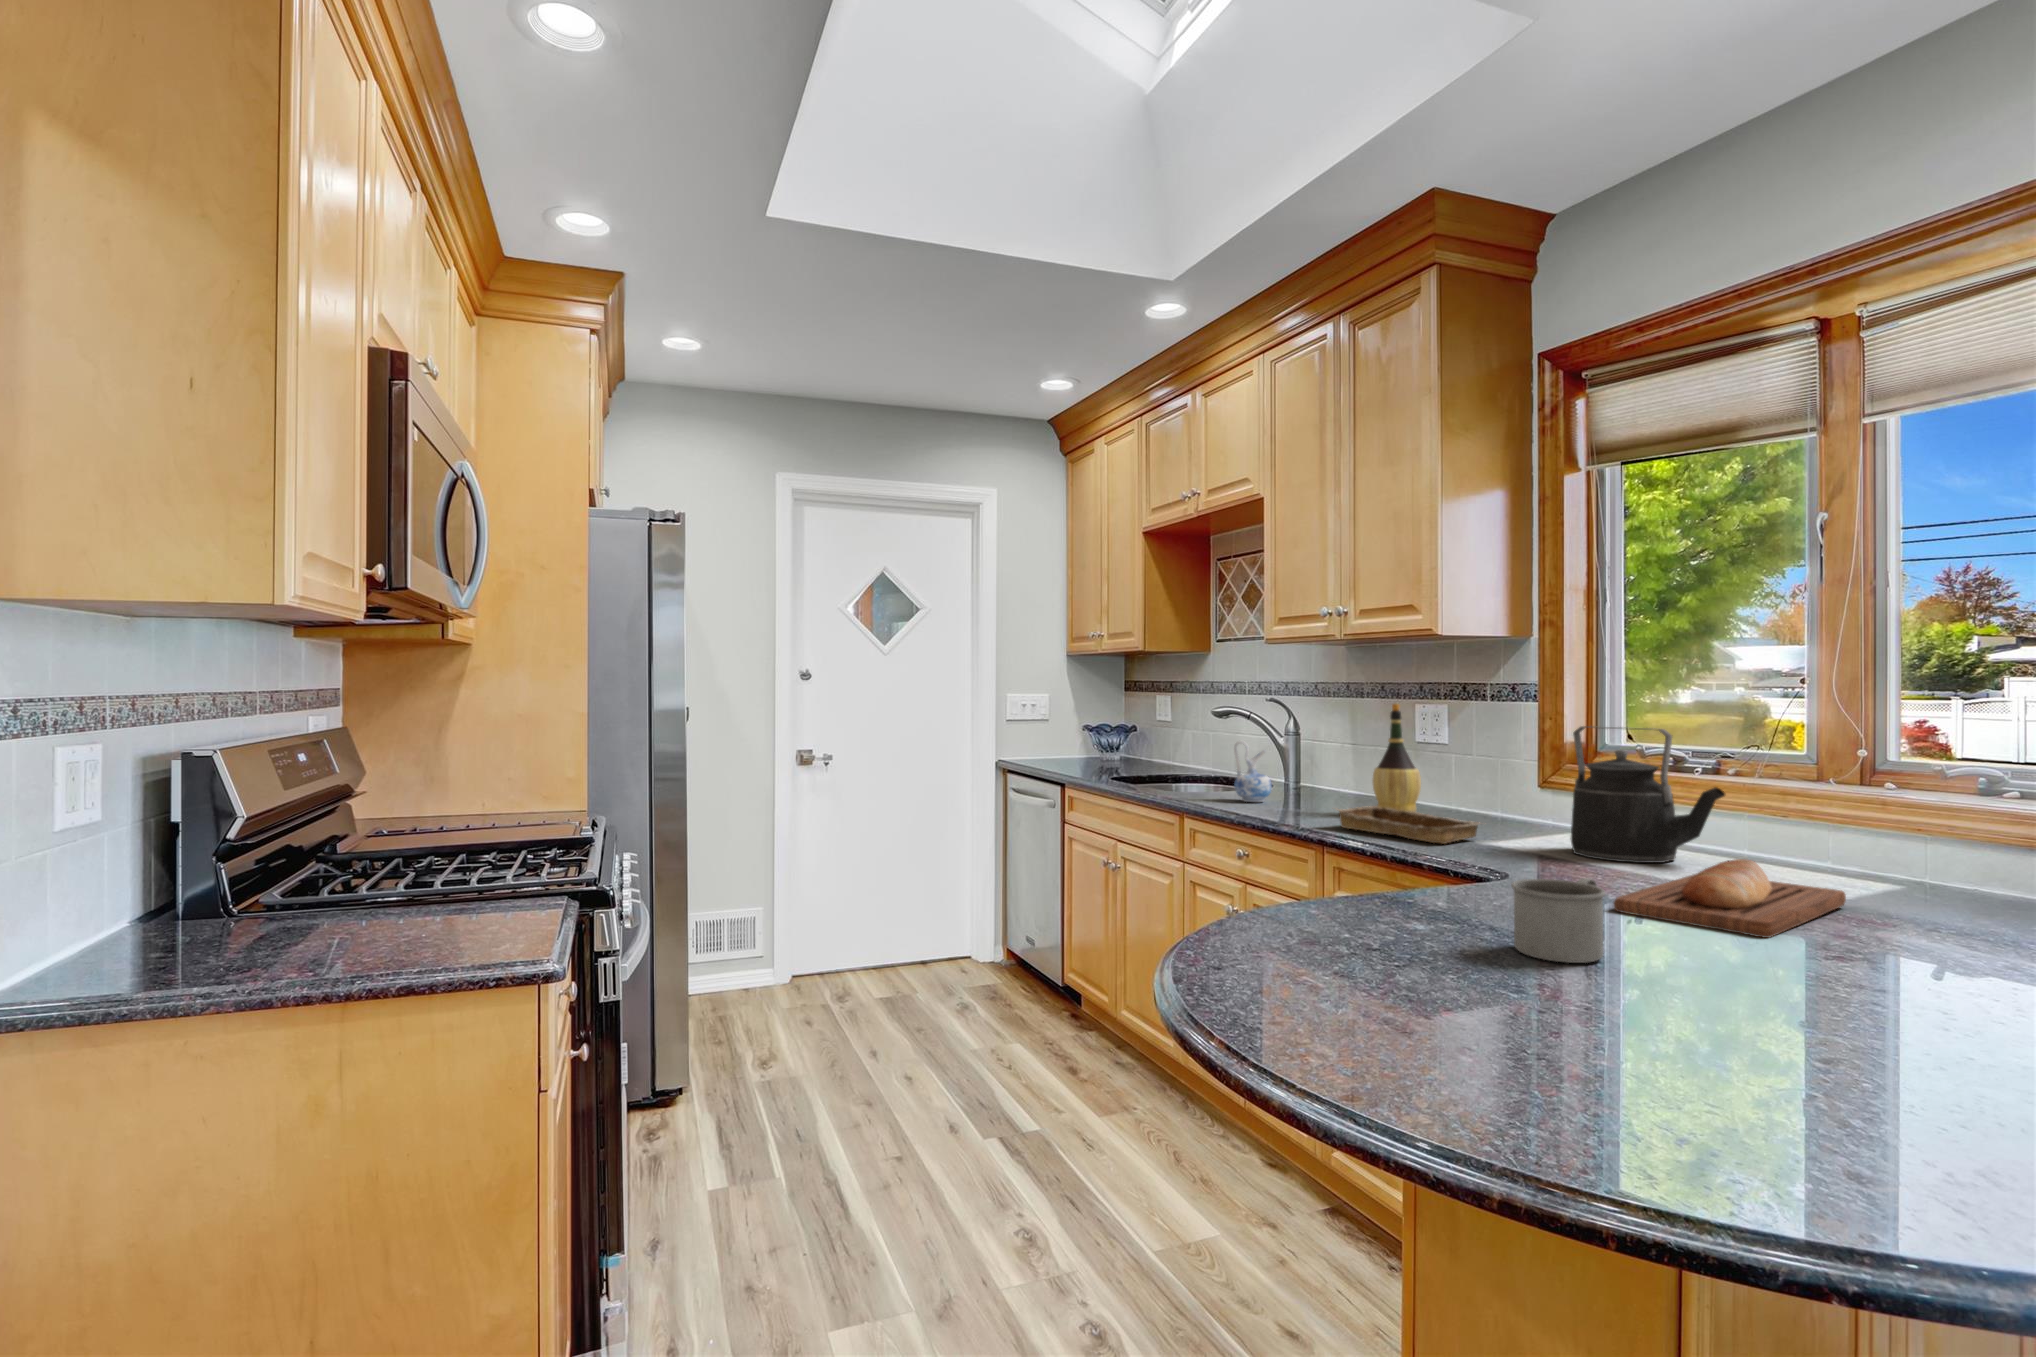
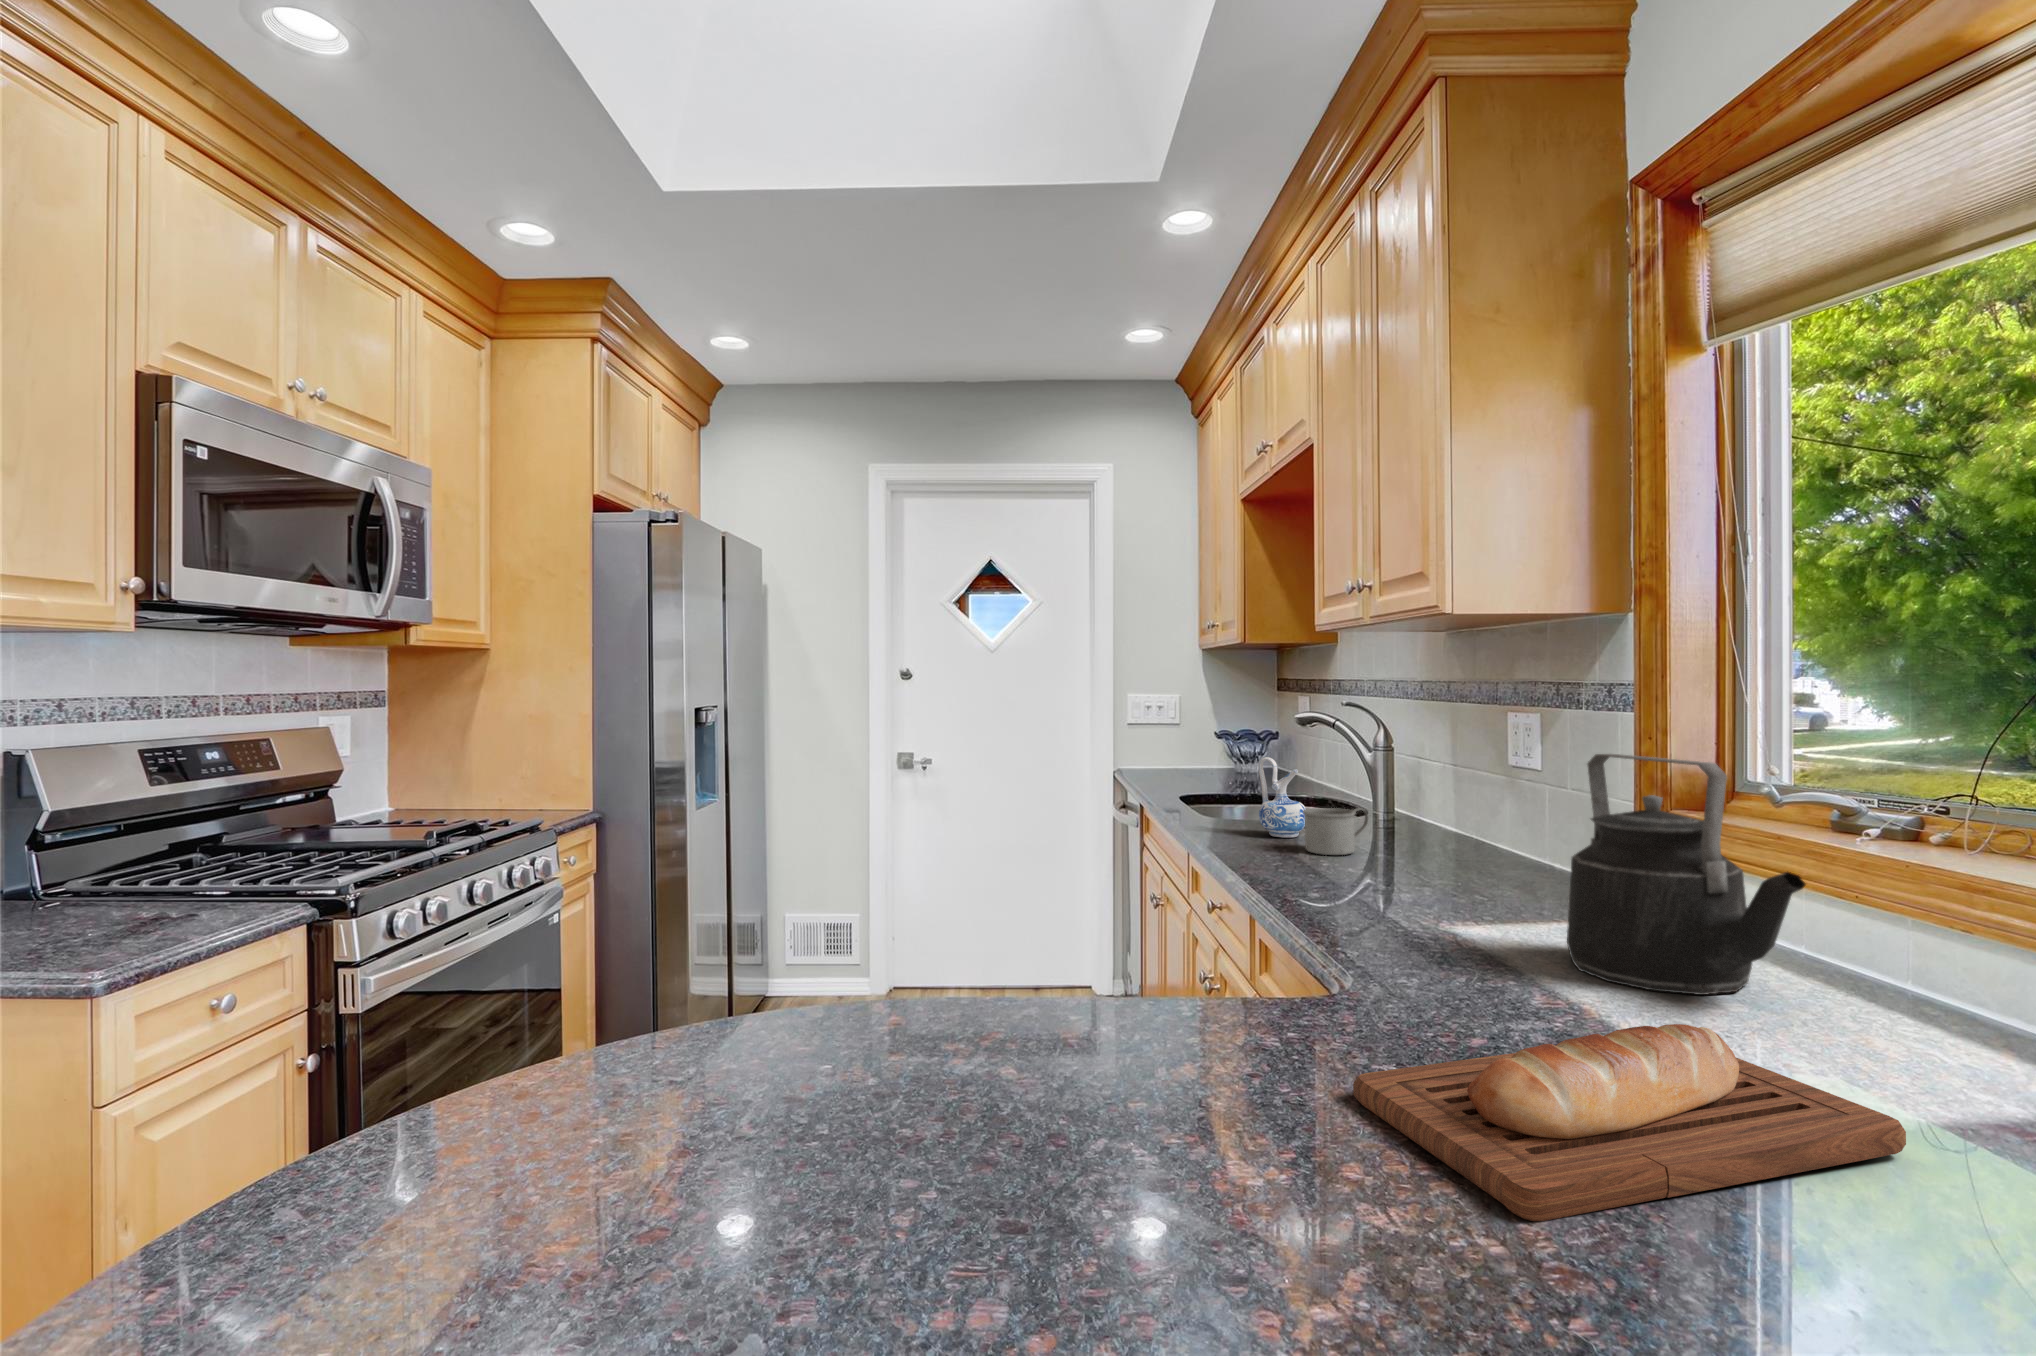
wine bottle: present [1372,703,1421,811] -> none [1396,711,1465,872]
tray: present [1338,806,1479,844] -> none [1282,856,1474,924]
mug: present [1511,878,1605,963] -> present [1304,808,1369,855]

